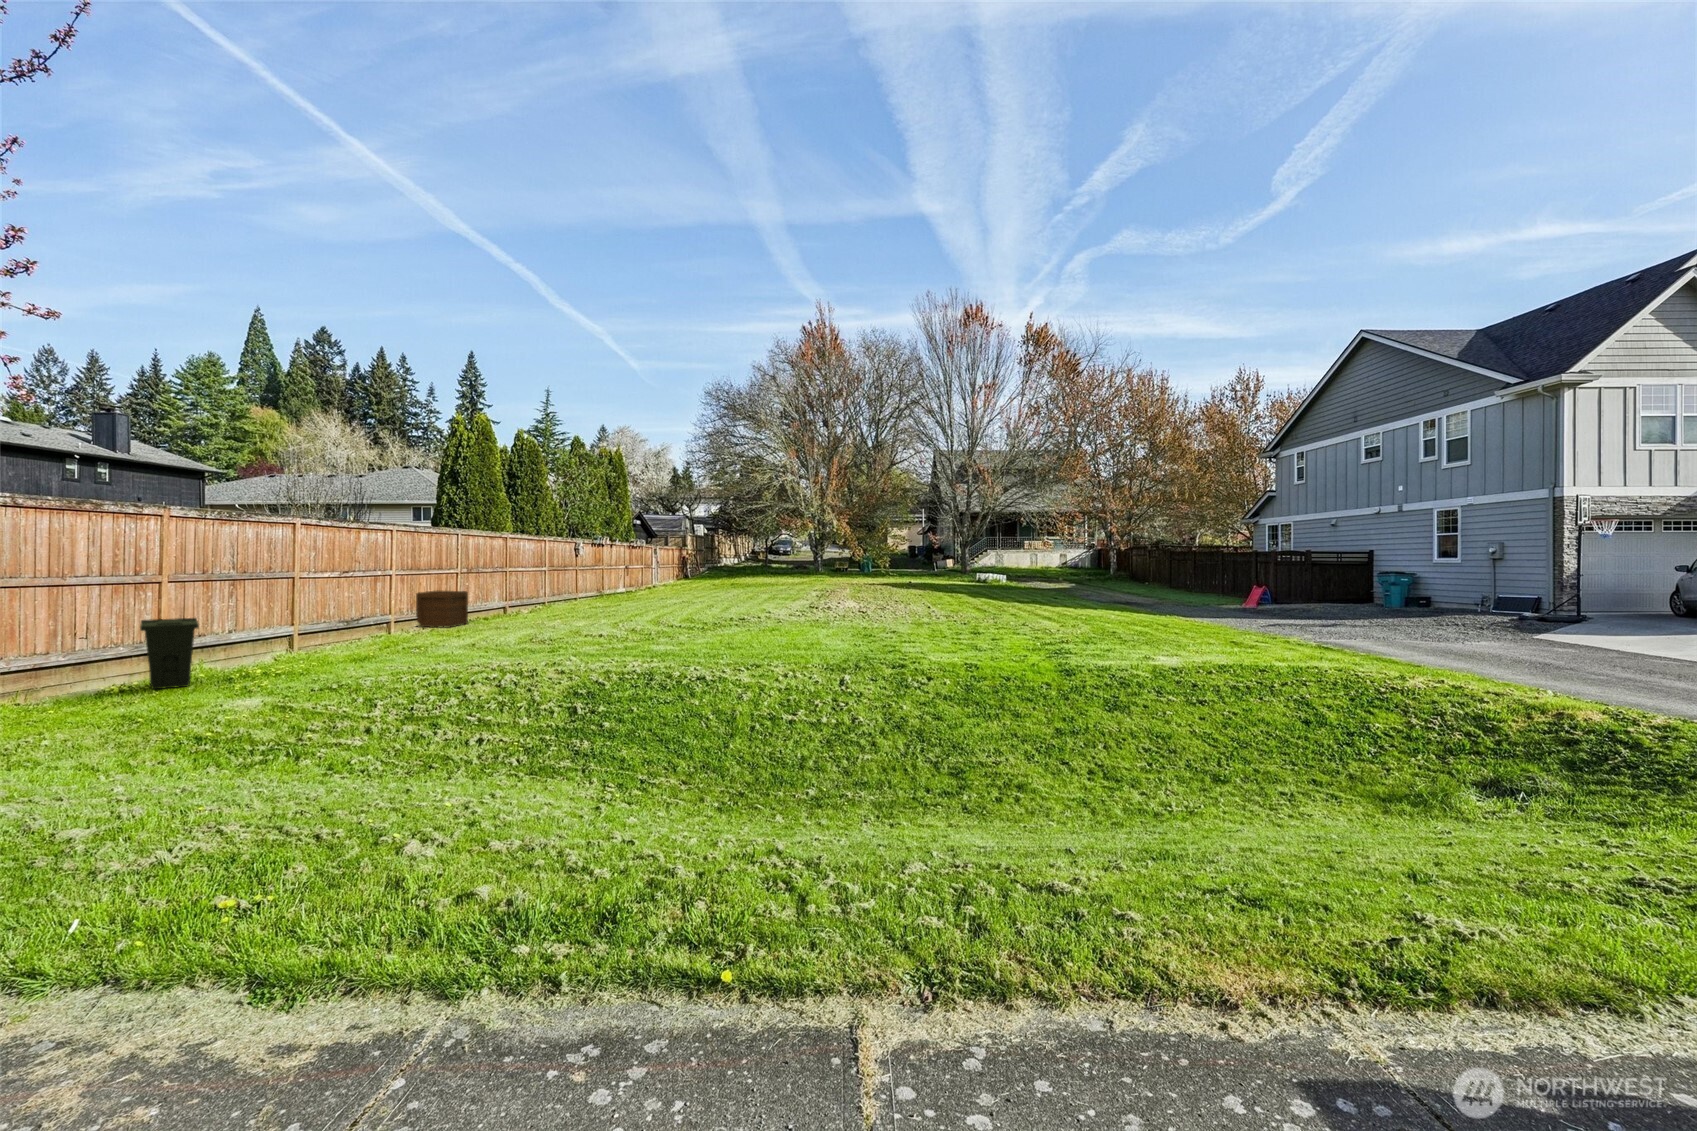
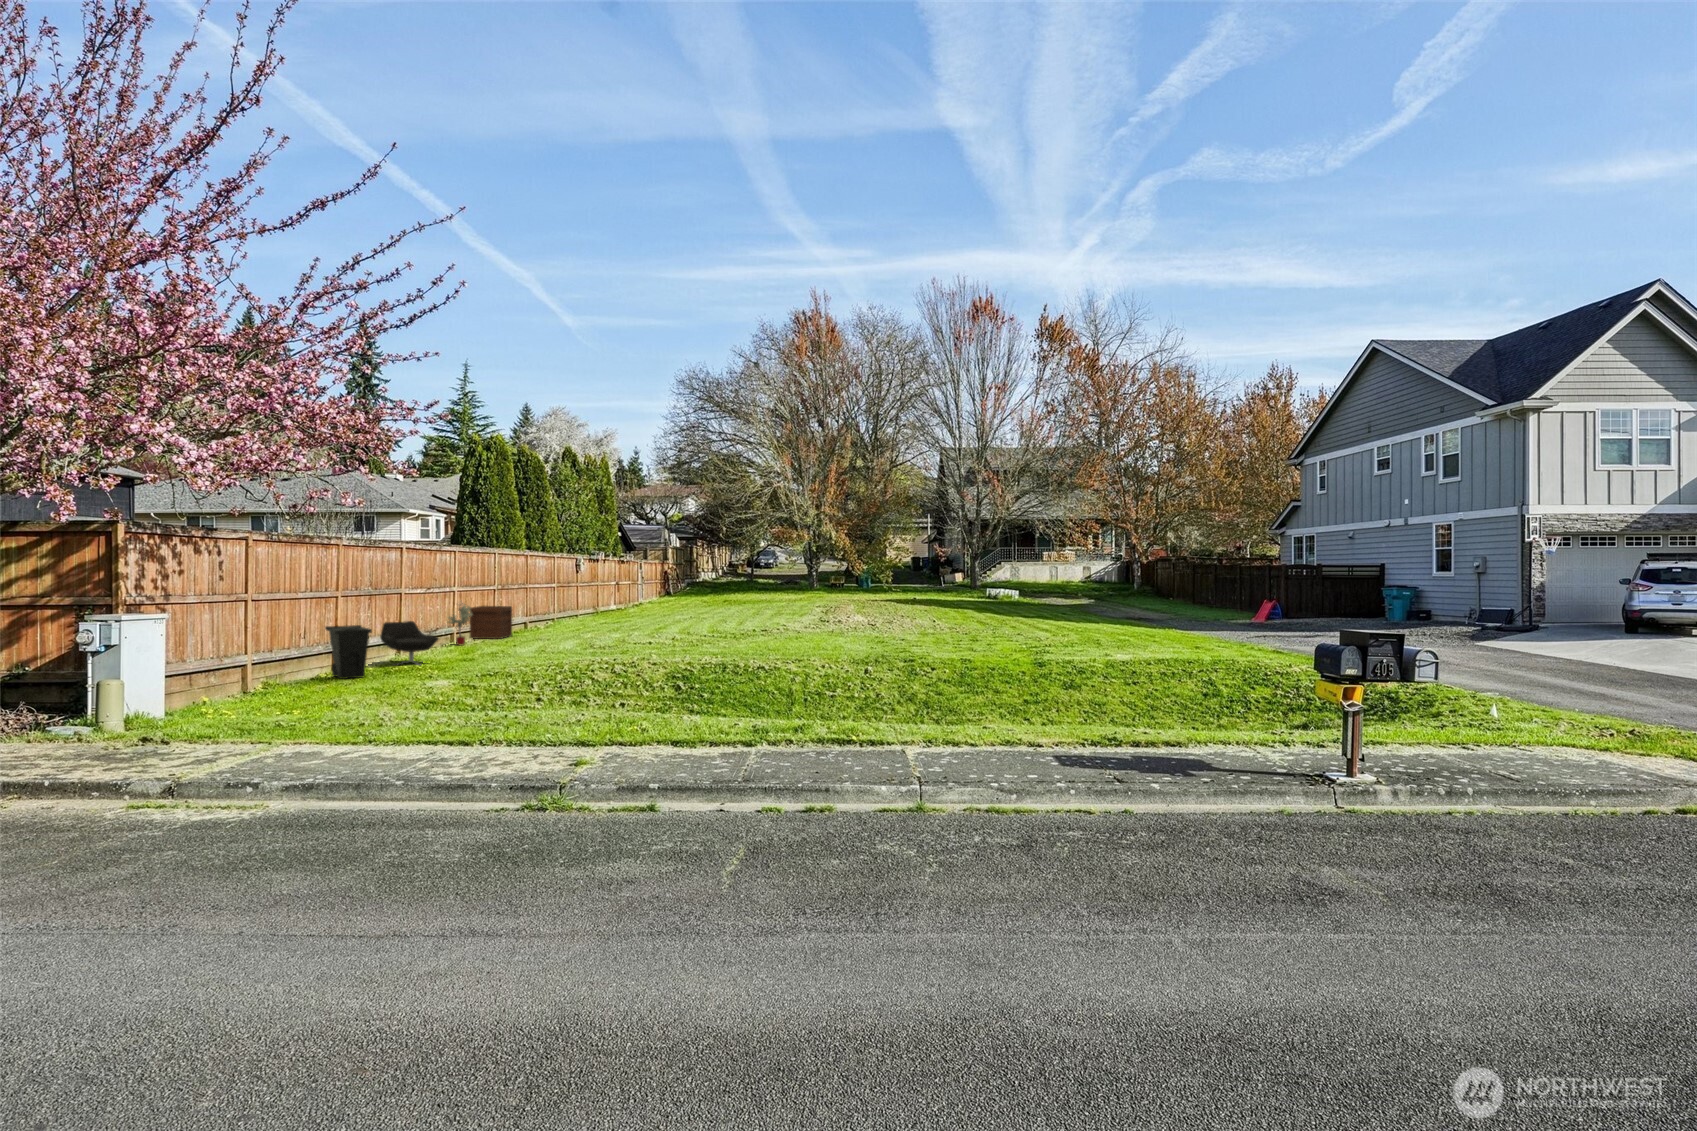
potted tree: none [374,585,410,636] -> present [448,603,472,645]
lounge chair: none [252,610,327,666] -> present [380,621,438,665]

